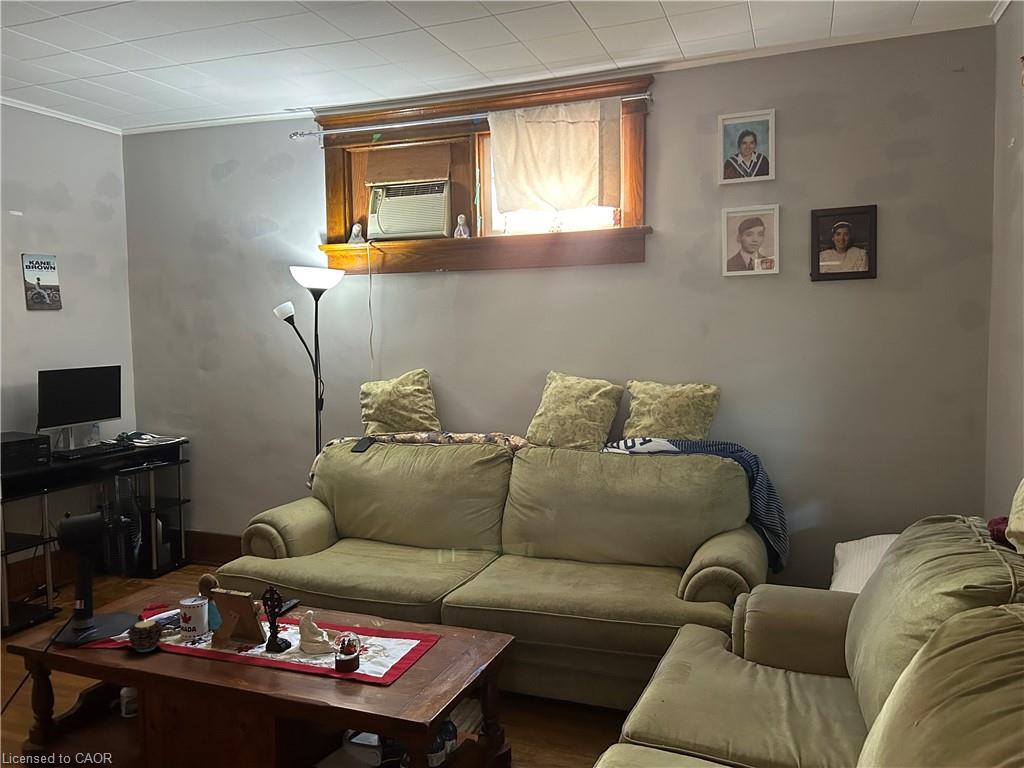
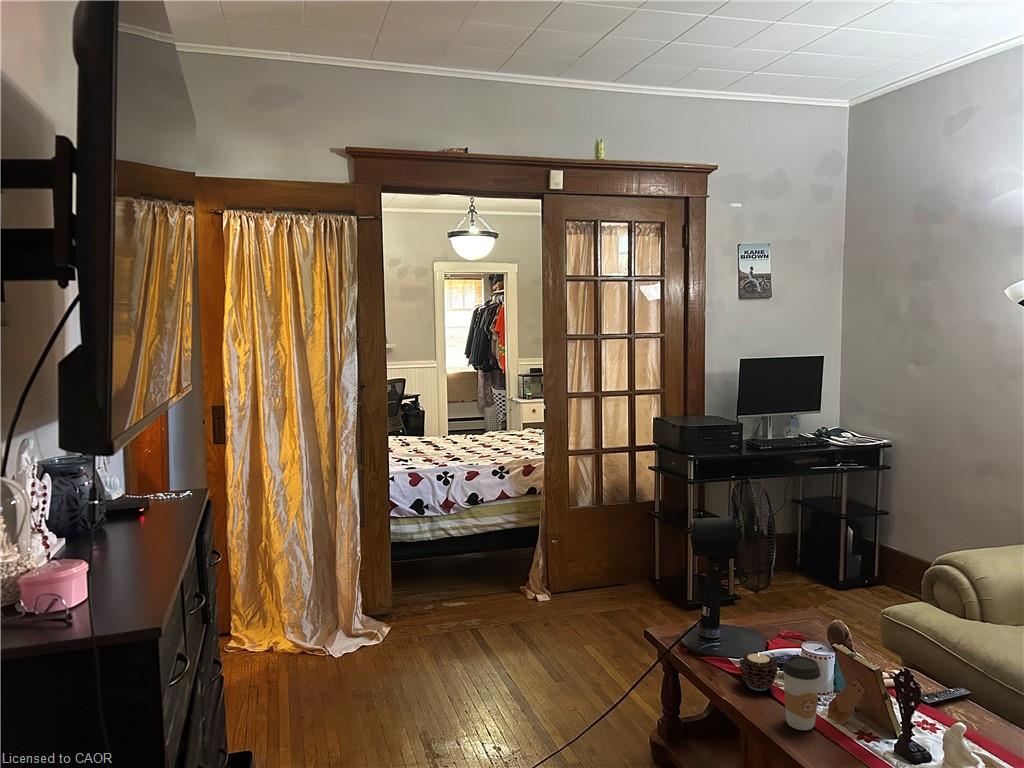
coffee cup: none [176,605,207,664] -> present [783,656,821,730]

